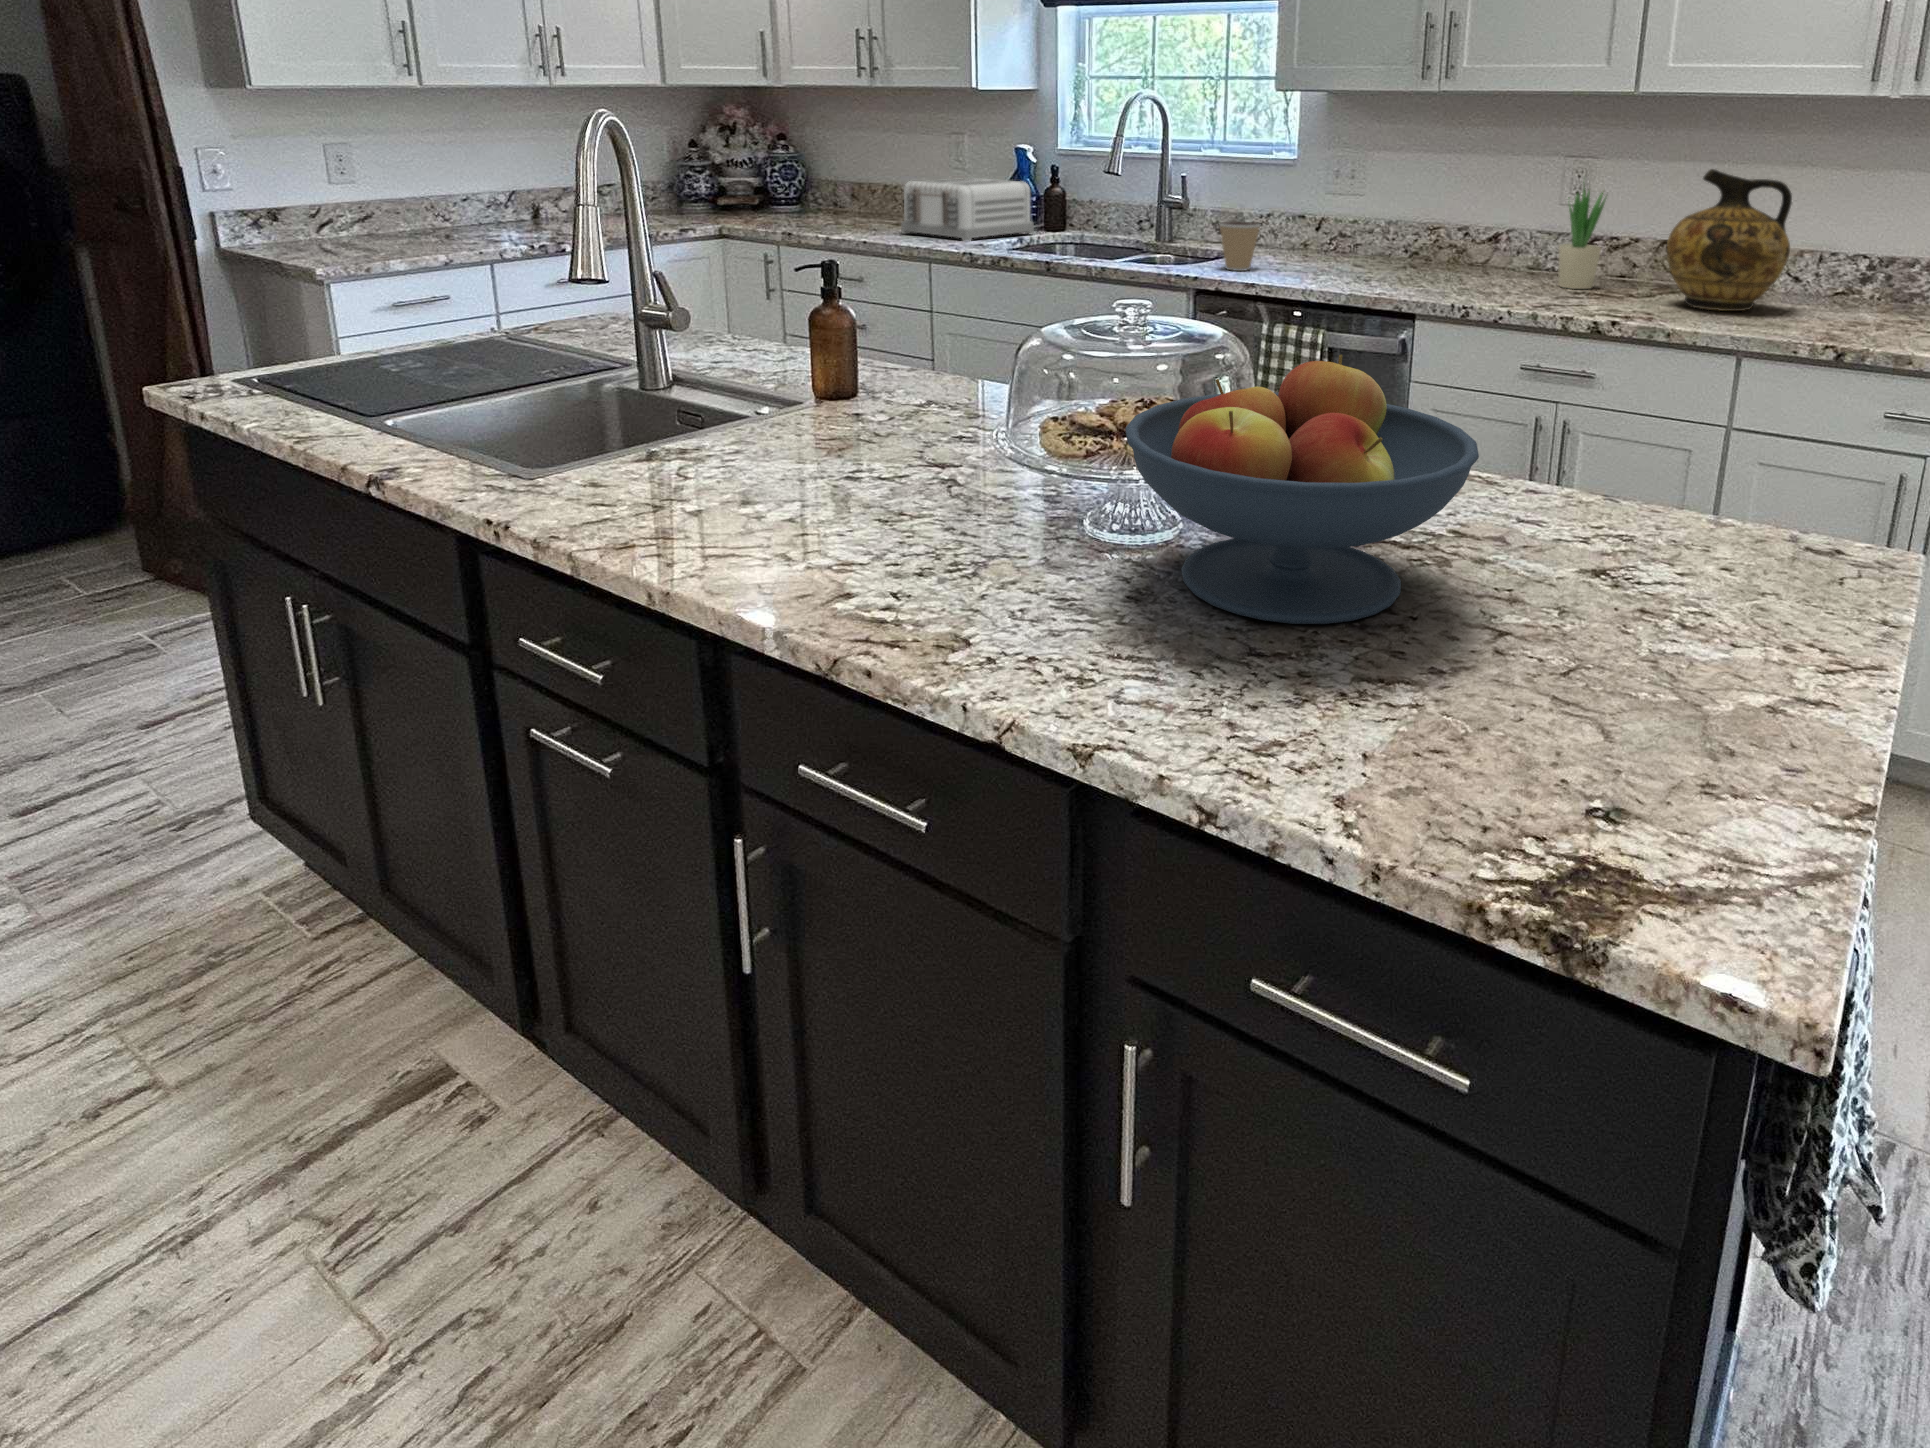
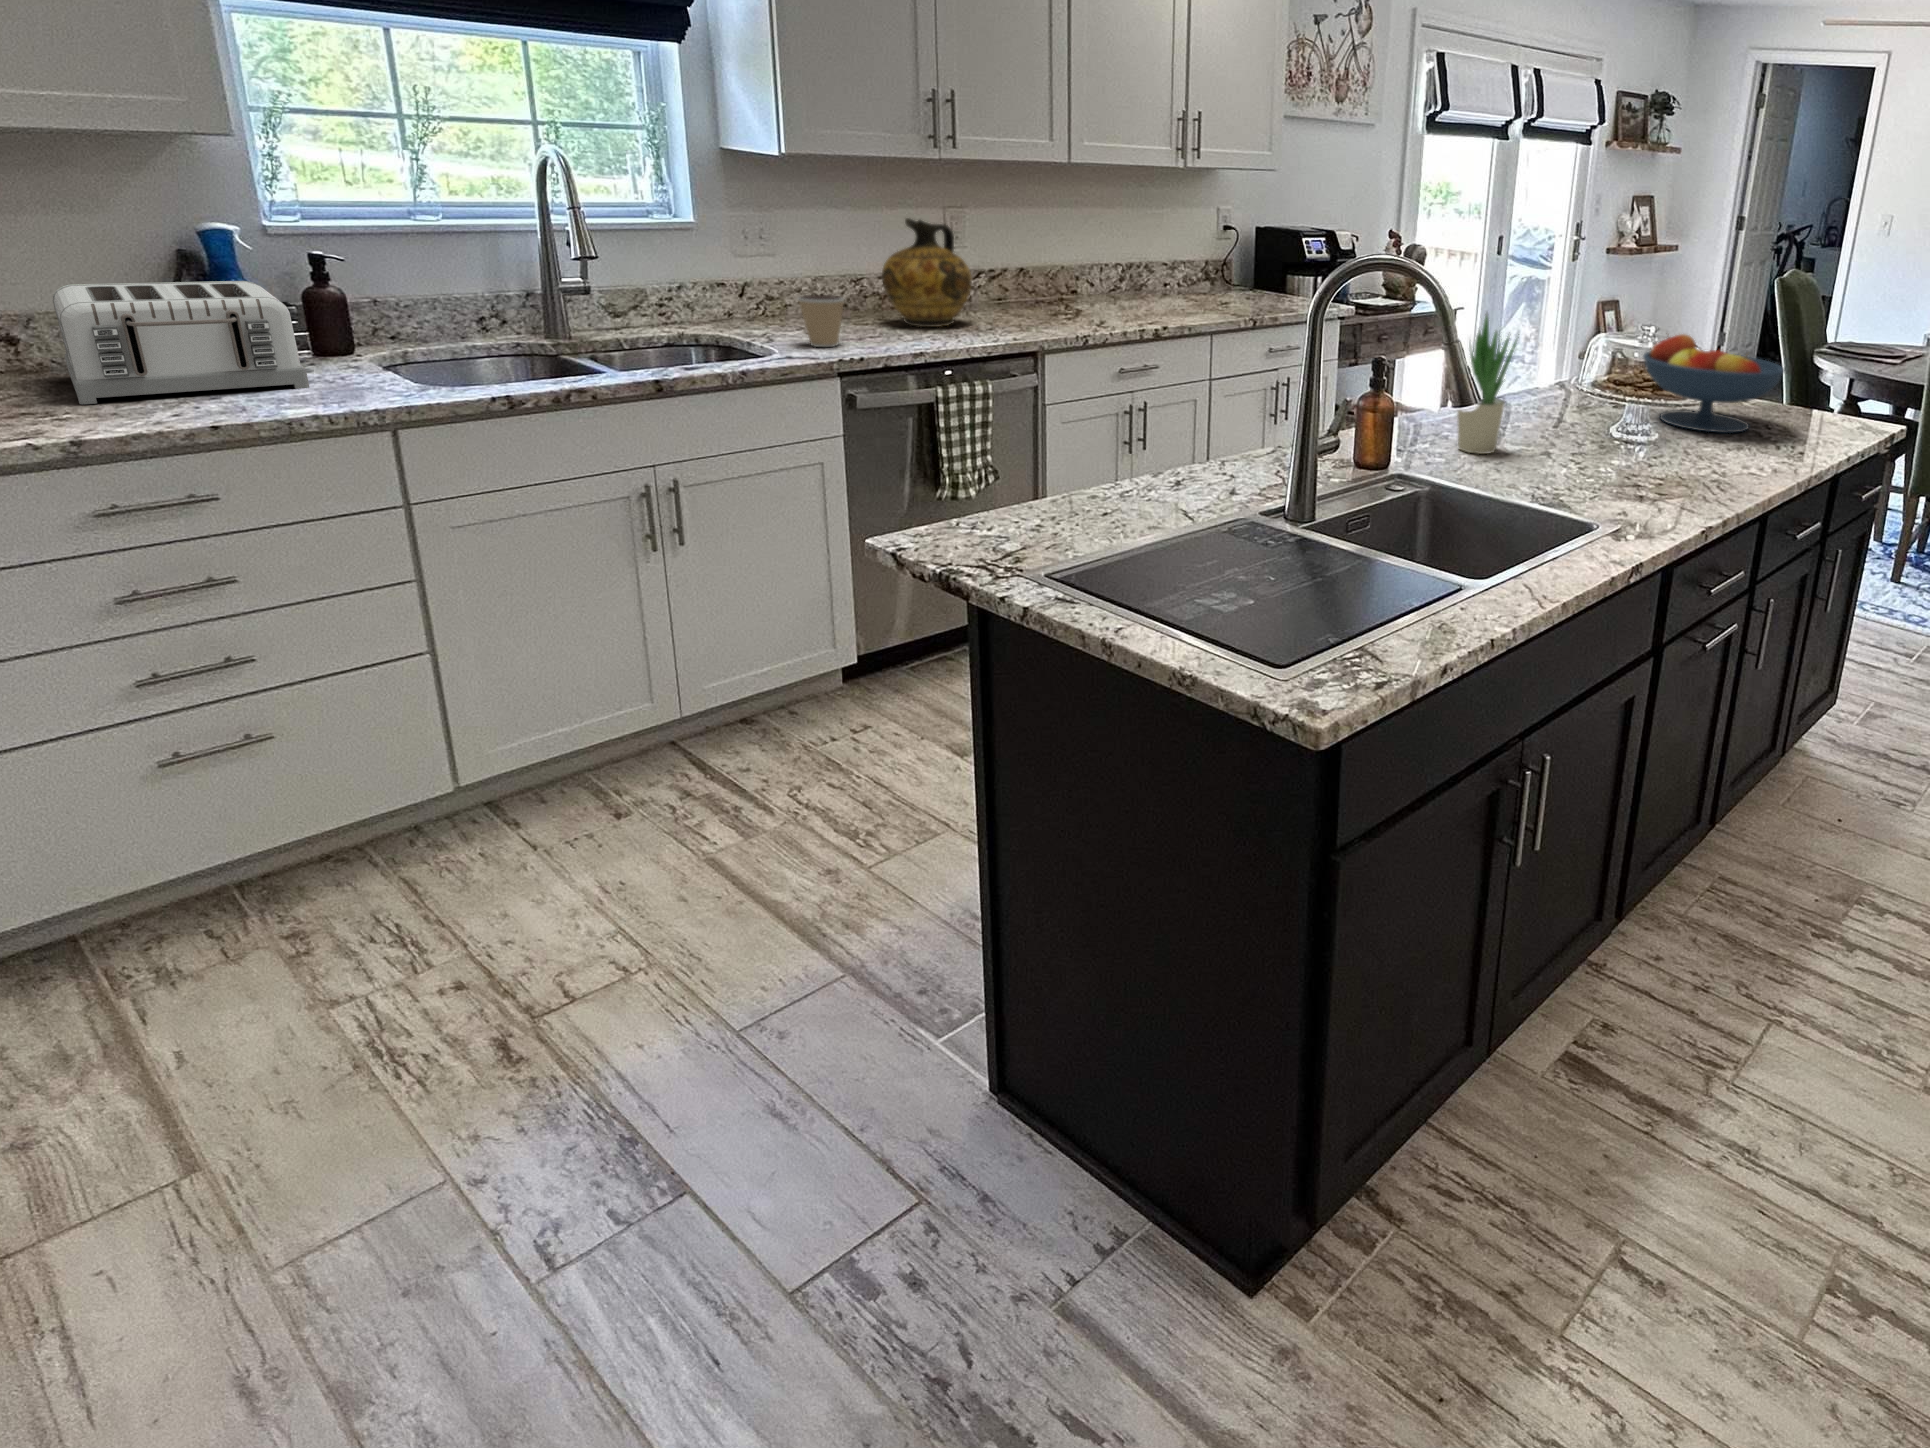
ceramic jug: present [1667,169,1792,311] -> present [882,218,972,327]
potted plant: present [1558,182,1606,289] -> present [1457,314,1516,454]

